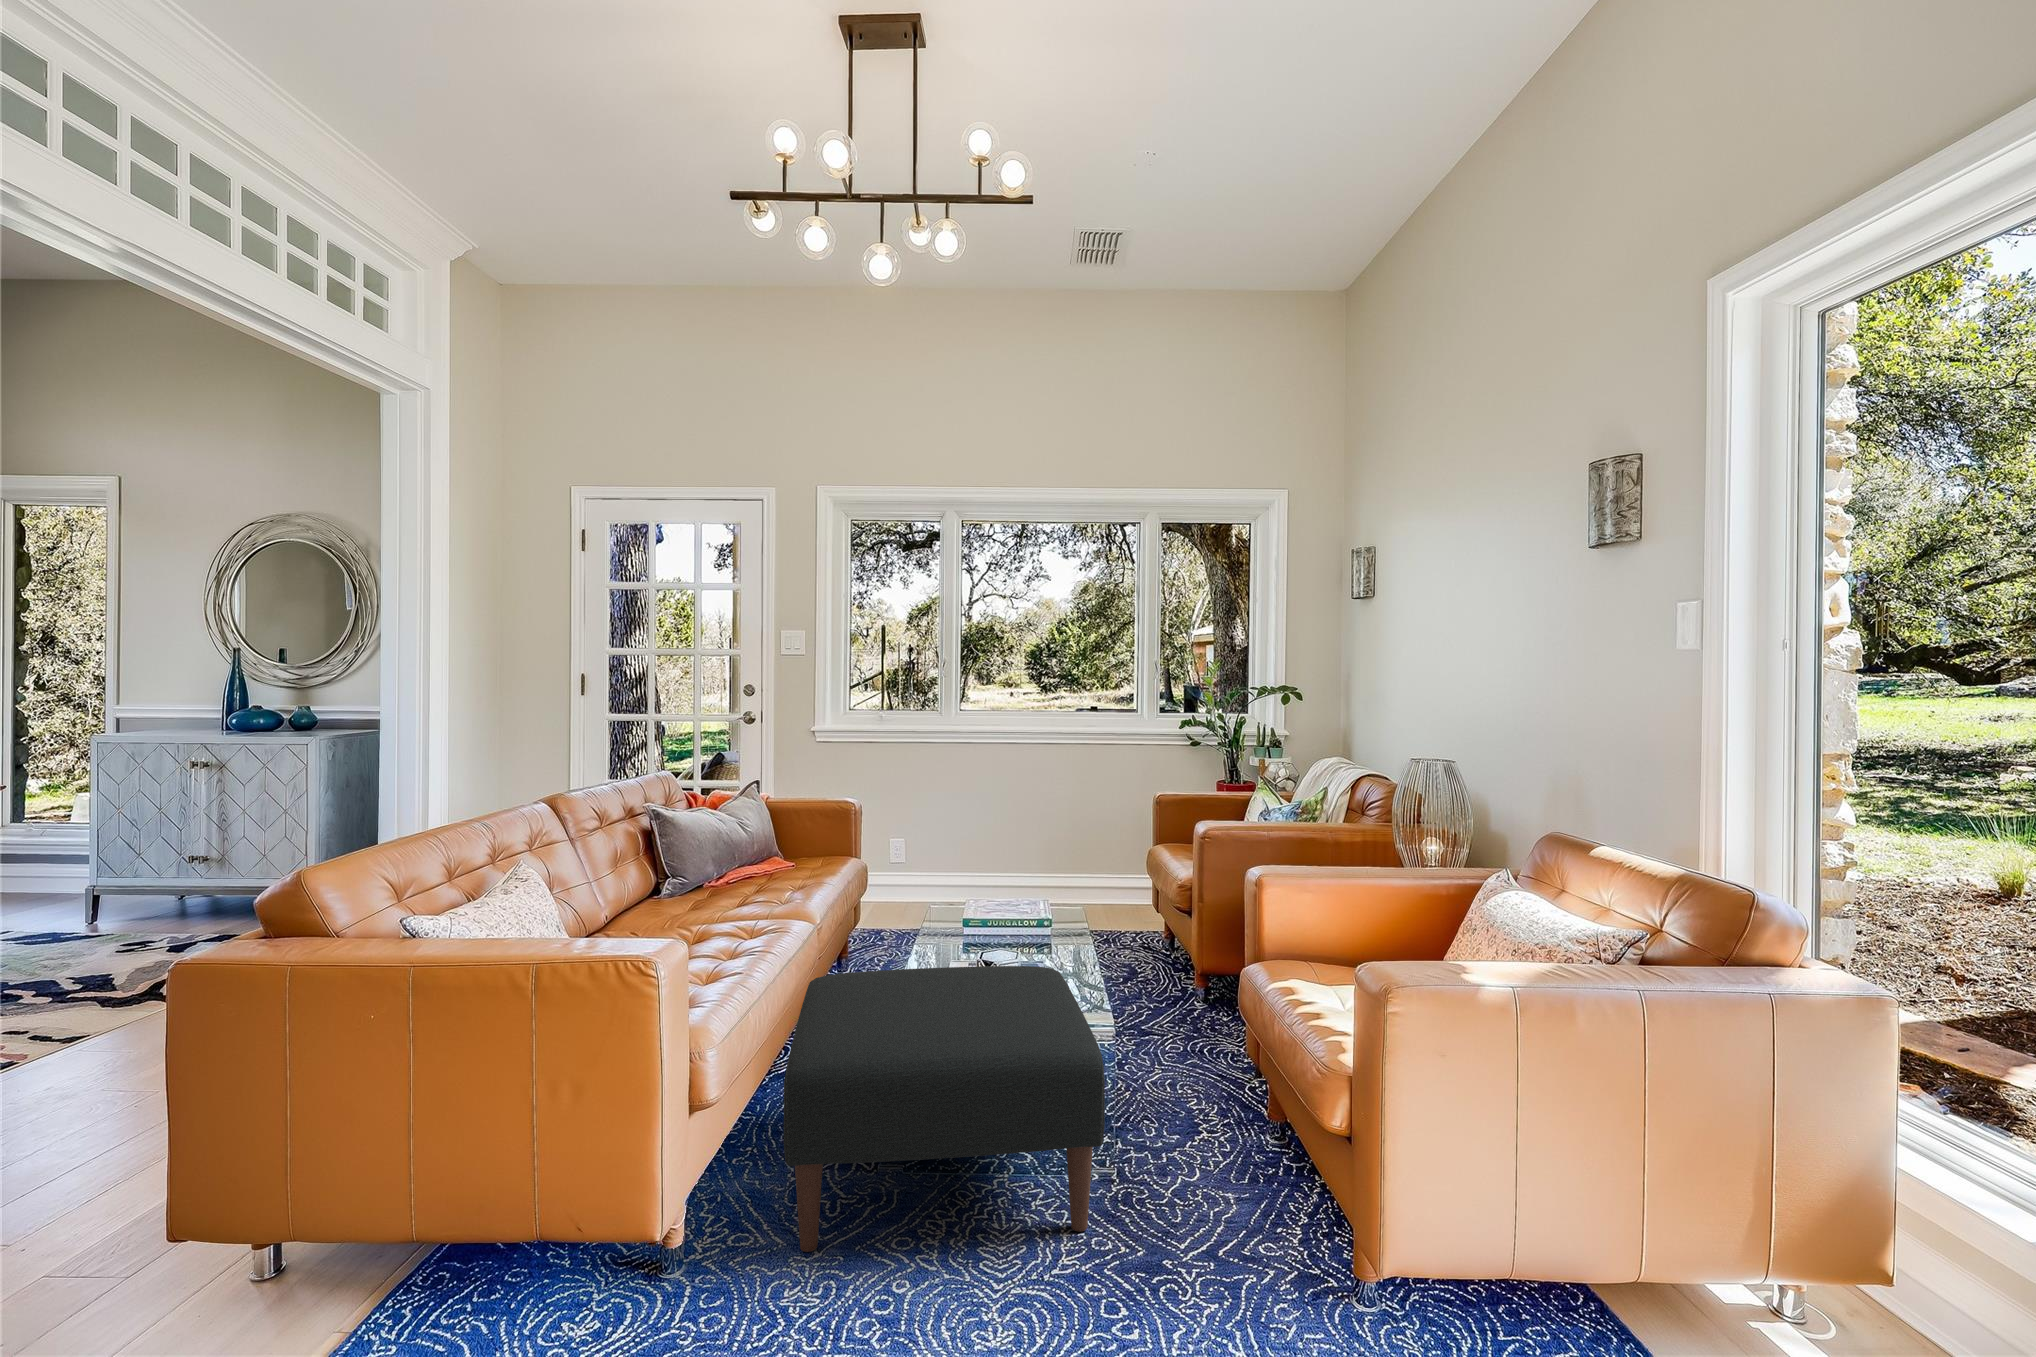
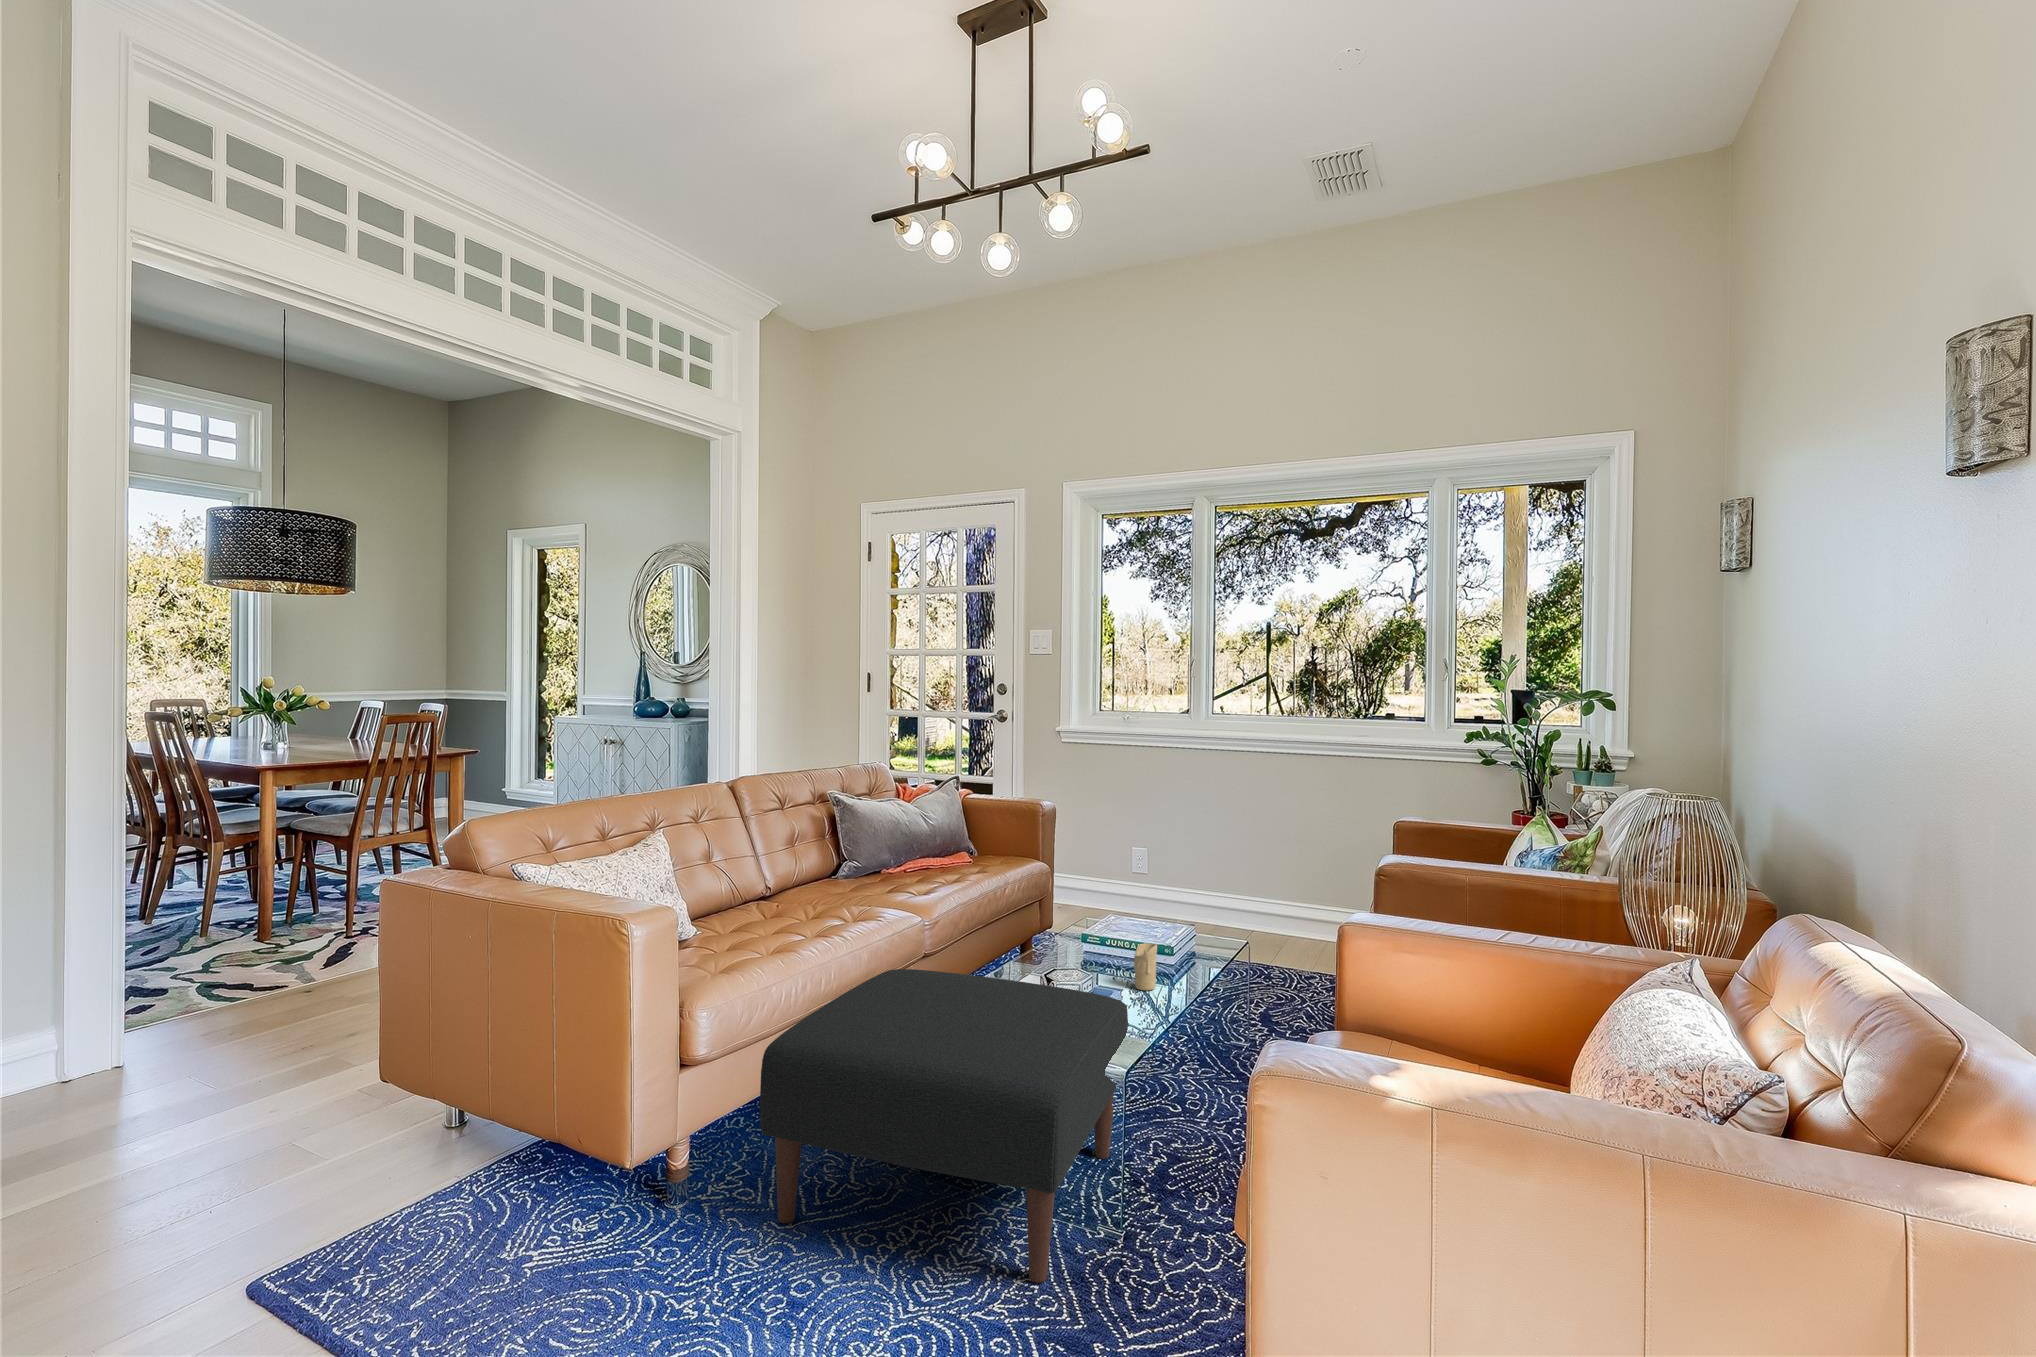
candle: none [1023,914,1043,958] -> present [1134,943,1157,990]

